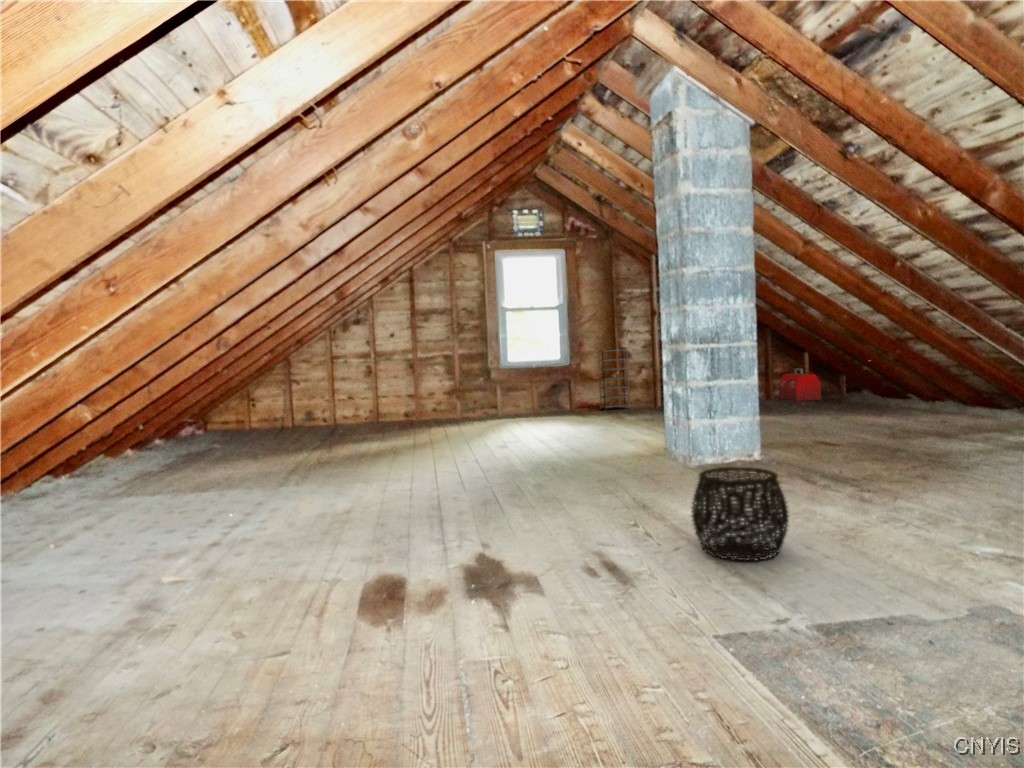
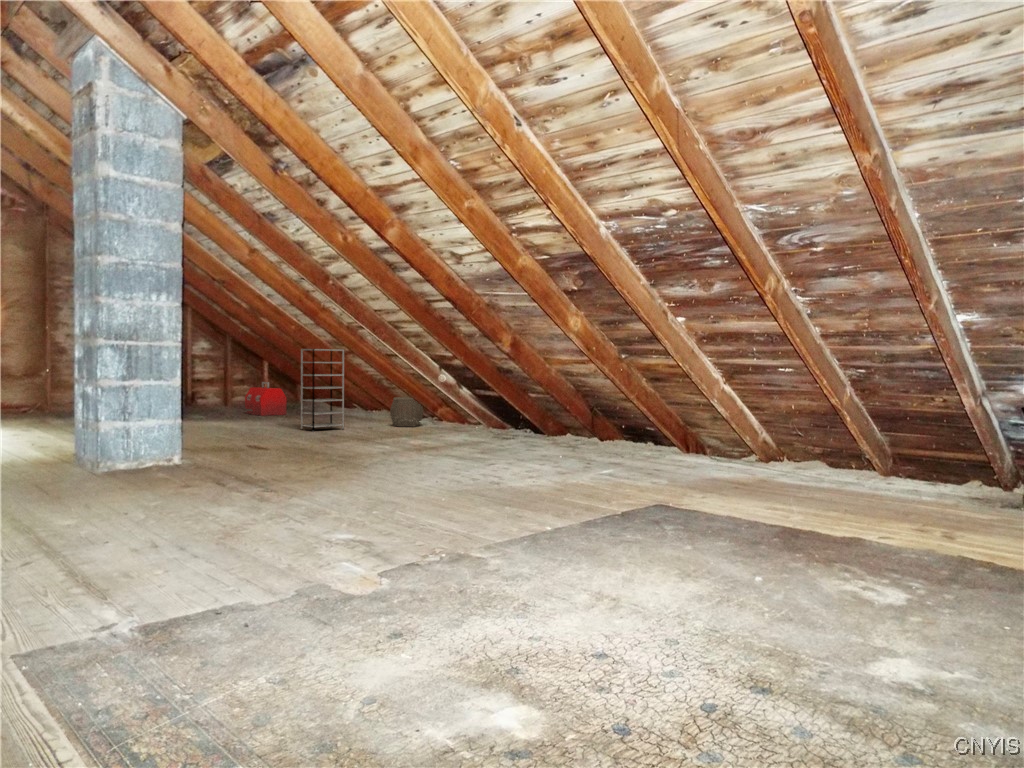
shelving unit: present [598,350,630,409] -> present [301,349,344,431]
woven basket: present [691,467,789,561] -> present [390,397,423,427]

